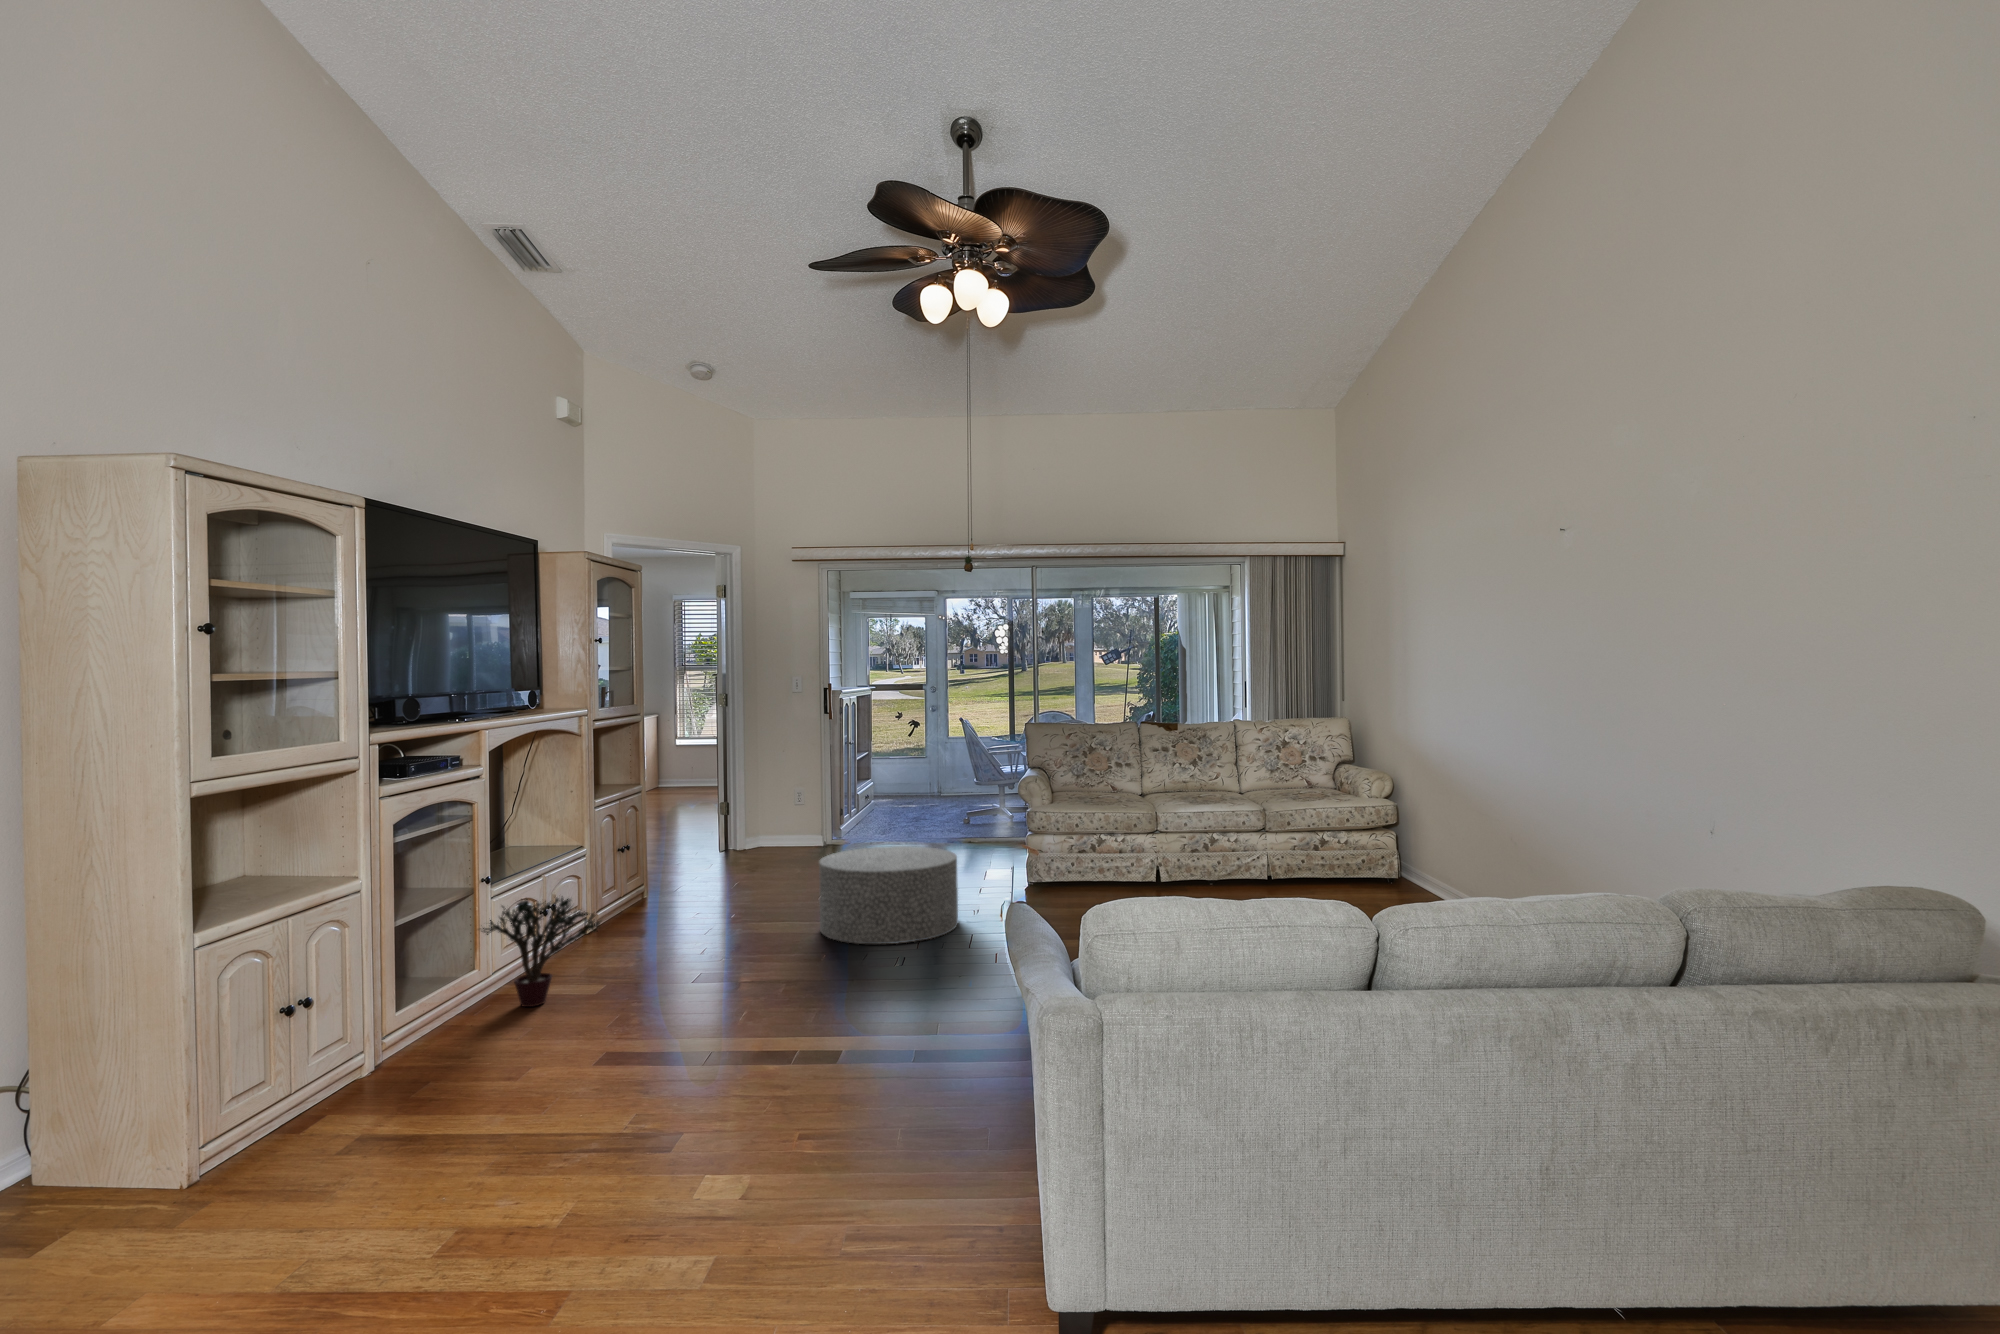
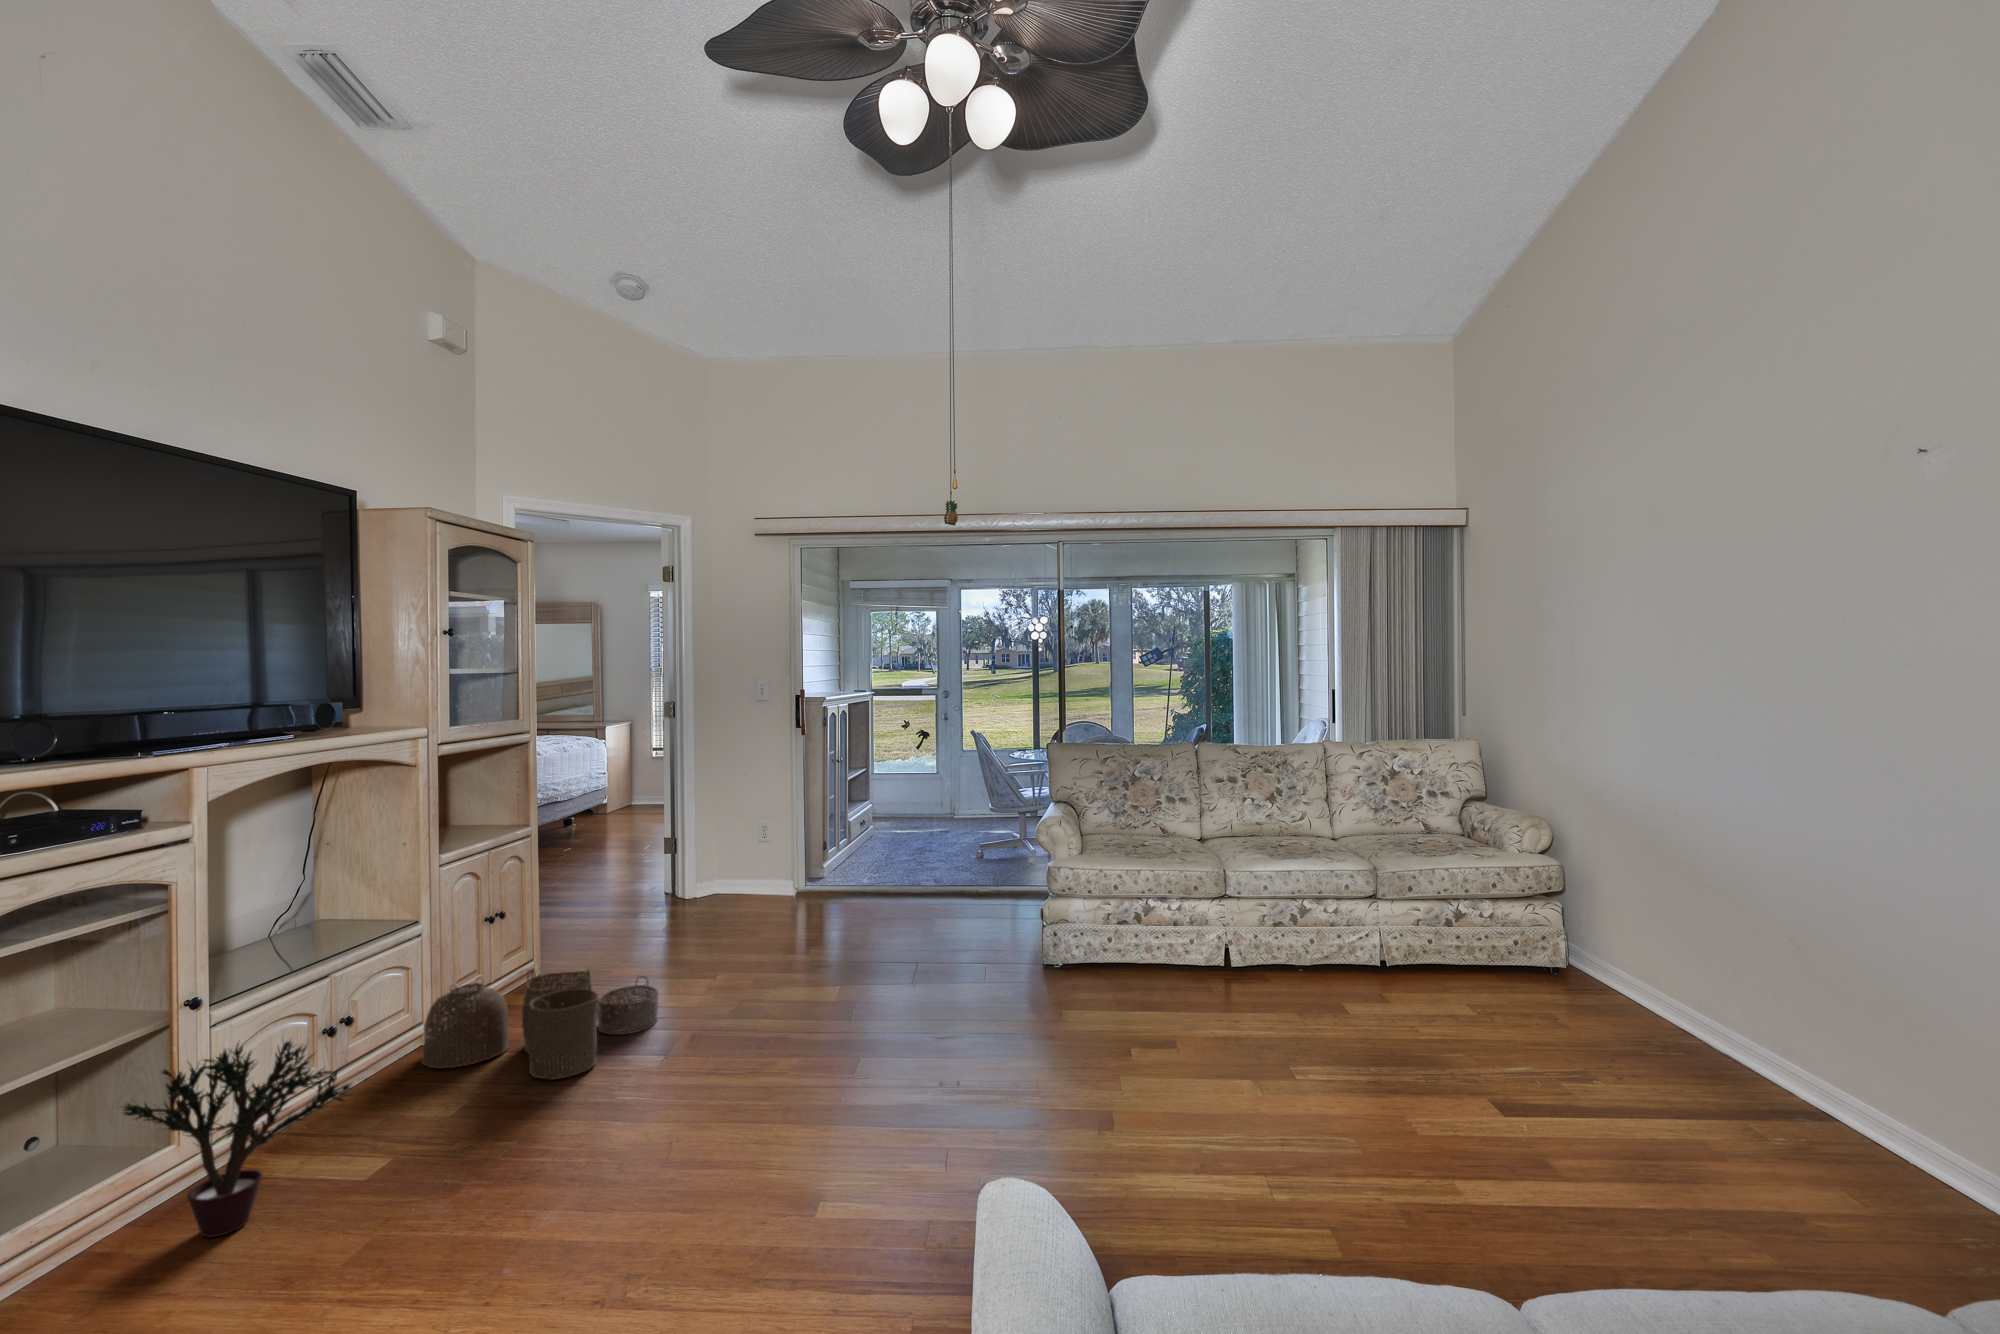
ottoman: present [819,846,958,944] -> none [743,922,945,1091]
woven basket: none [595,876,750,944] -> present [422,969,658,1080]

